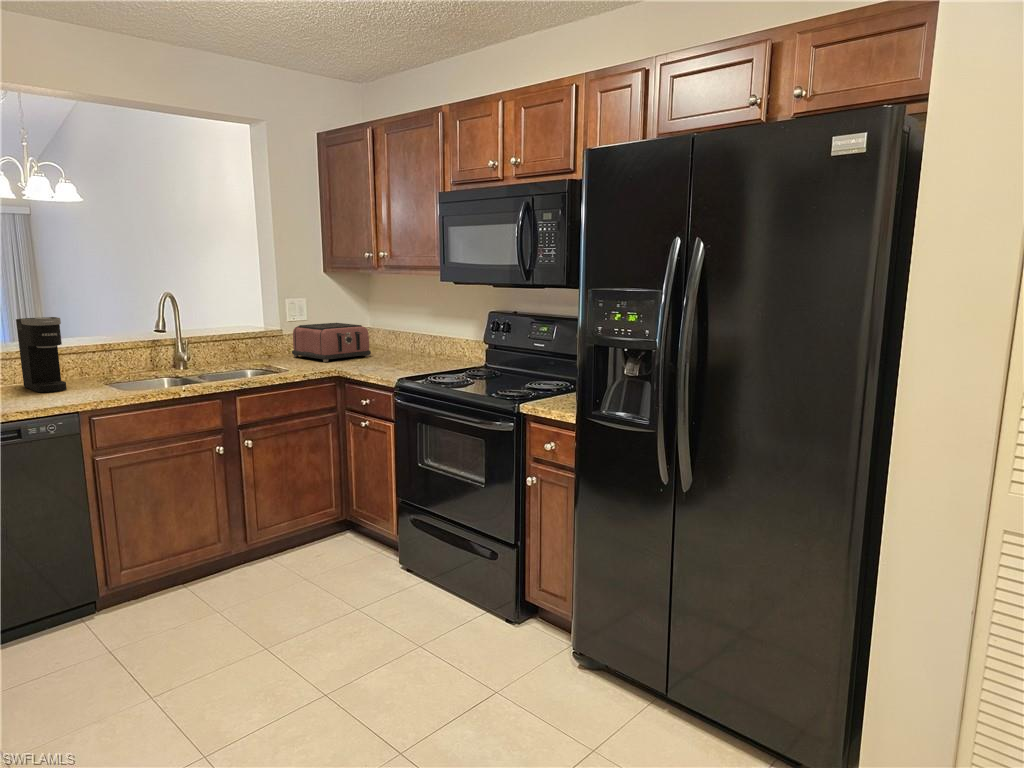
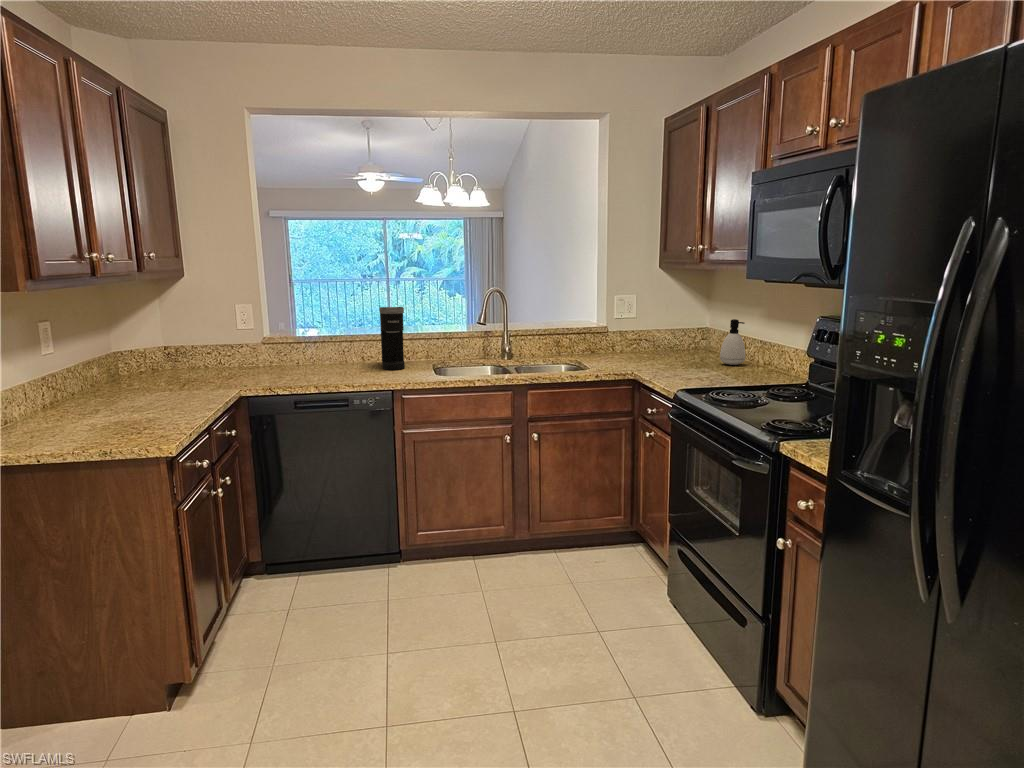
soap dispenser: none [399,317,420,357] -> present [720,319,745,365]
toaster: present [292,323,371,362] -> none [613,321,691,363]

